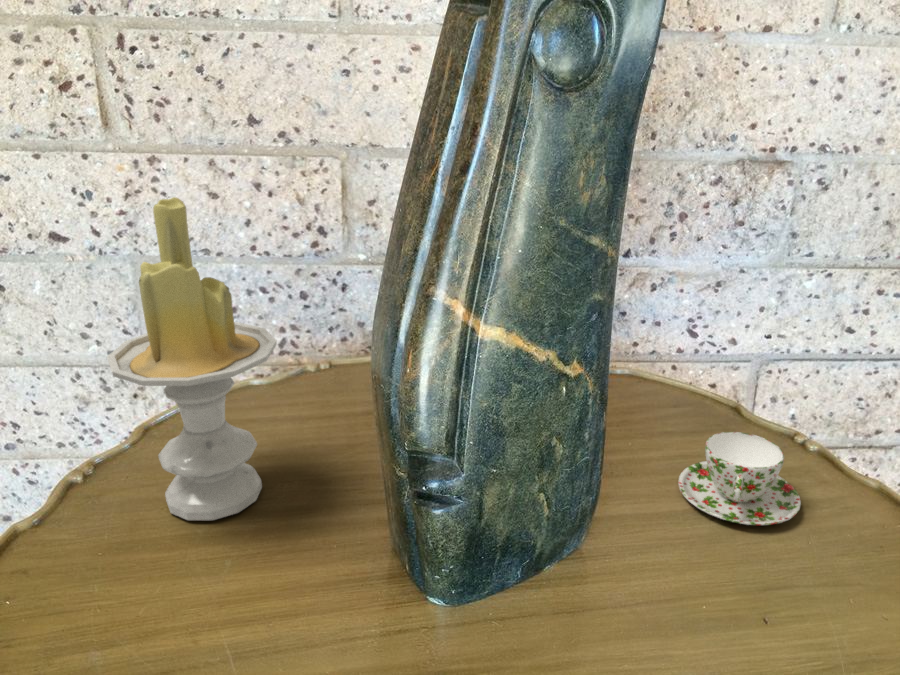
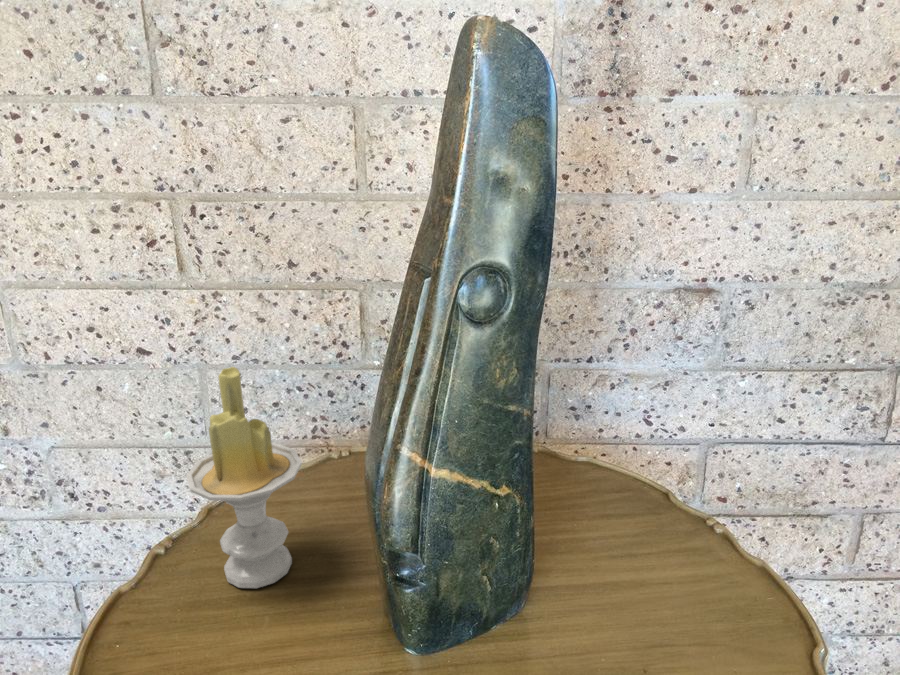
teacup: present [678,432,801,525] -> none [596,526,684,600]

